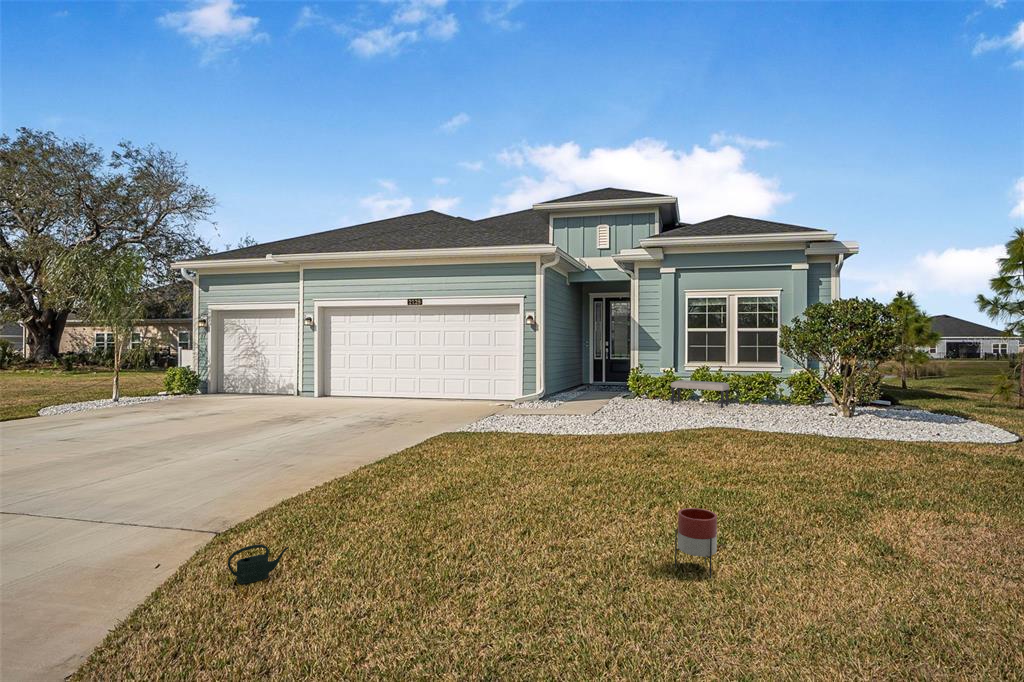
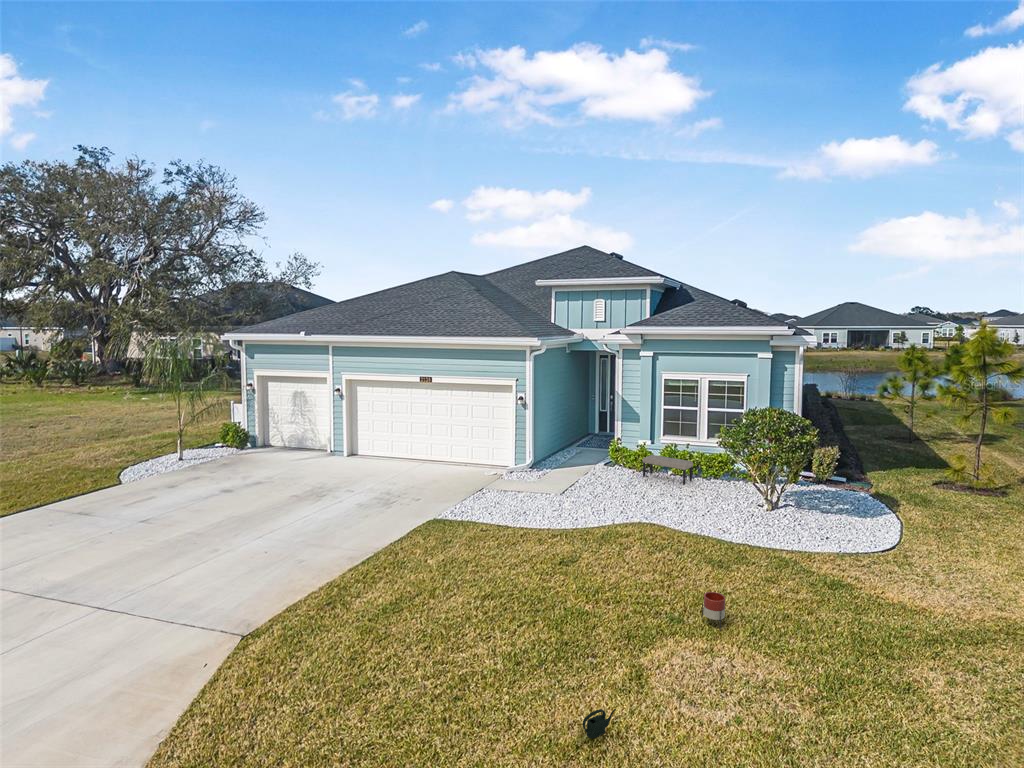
planter: present [675,508,717,578] -> present [702,592,725,631]
watering can: present [228,544,289,584] -> present [582,709,616,738]

